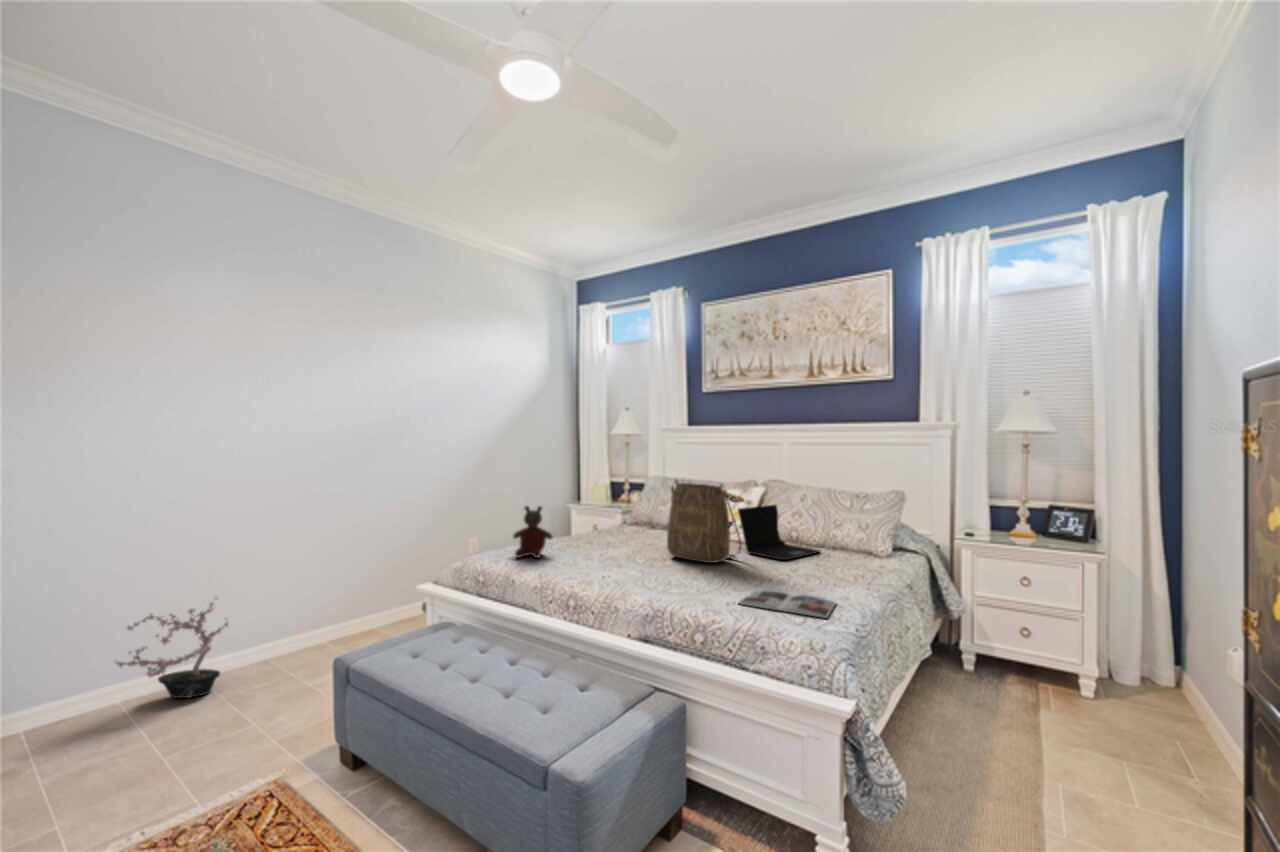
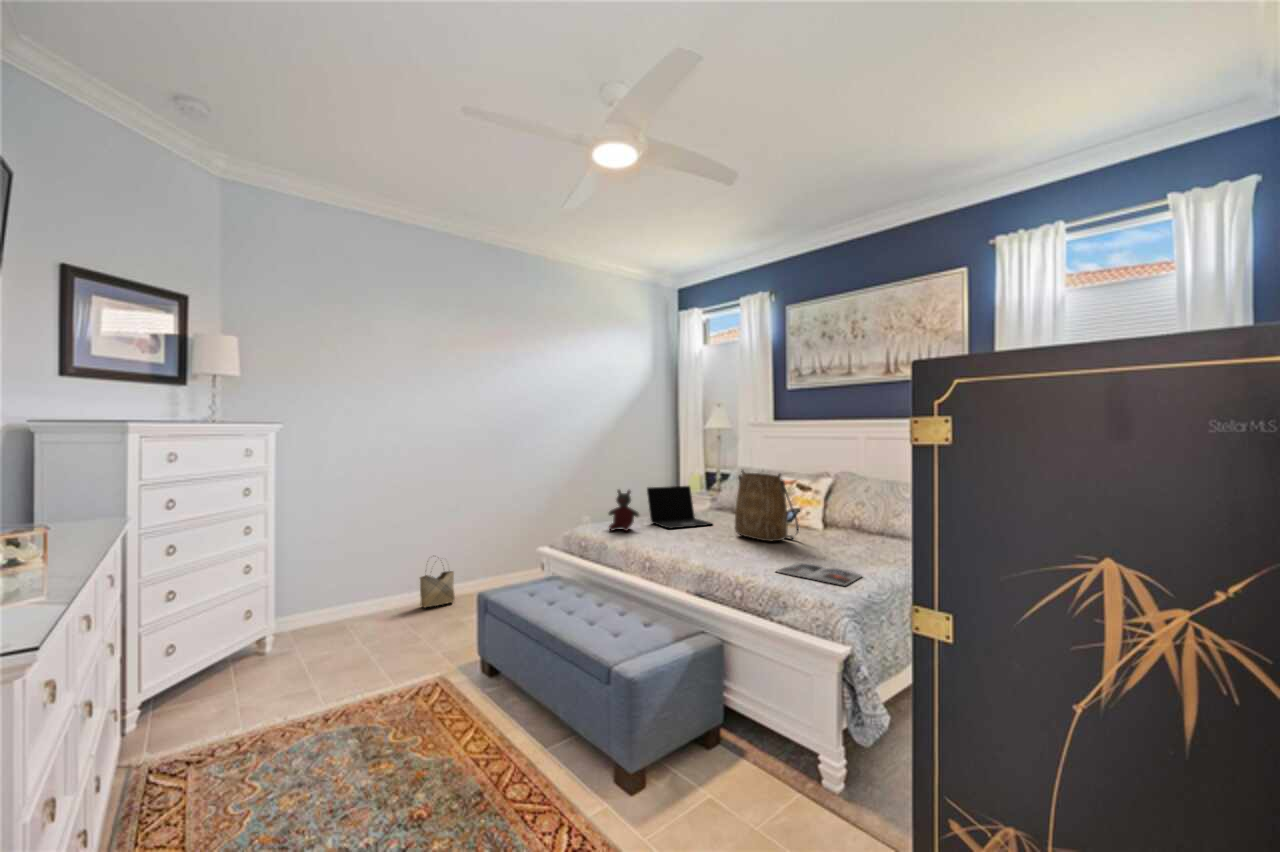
laptop: present [738,505,820,561] -> present [647,486,713,529]
potted plant: present [115,596,228,698] -> none [338,548,411,621]
woven basket: none [246,599,299,672] -> present [420,571,455,607]

